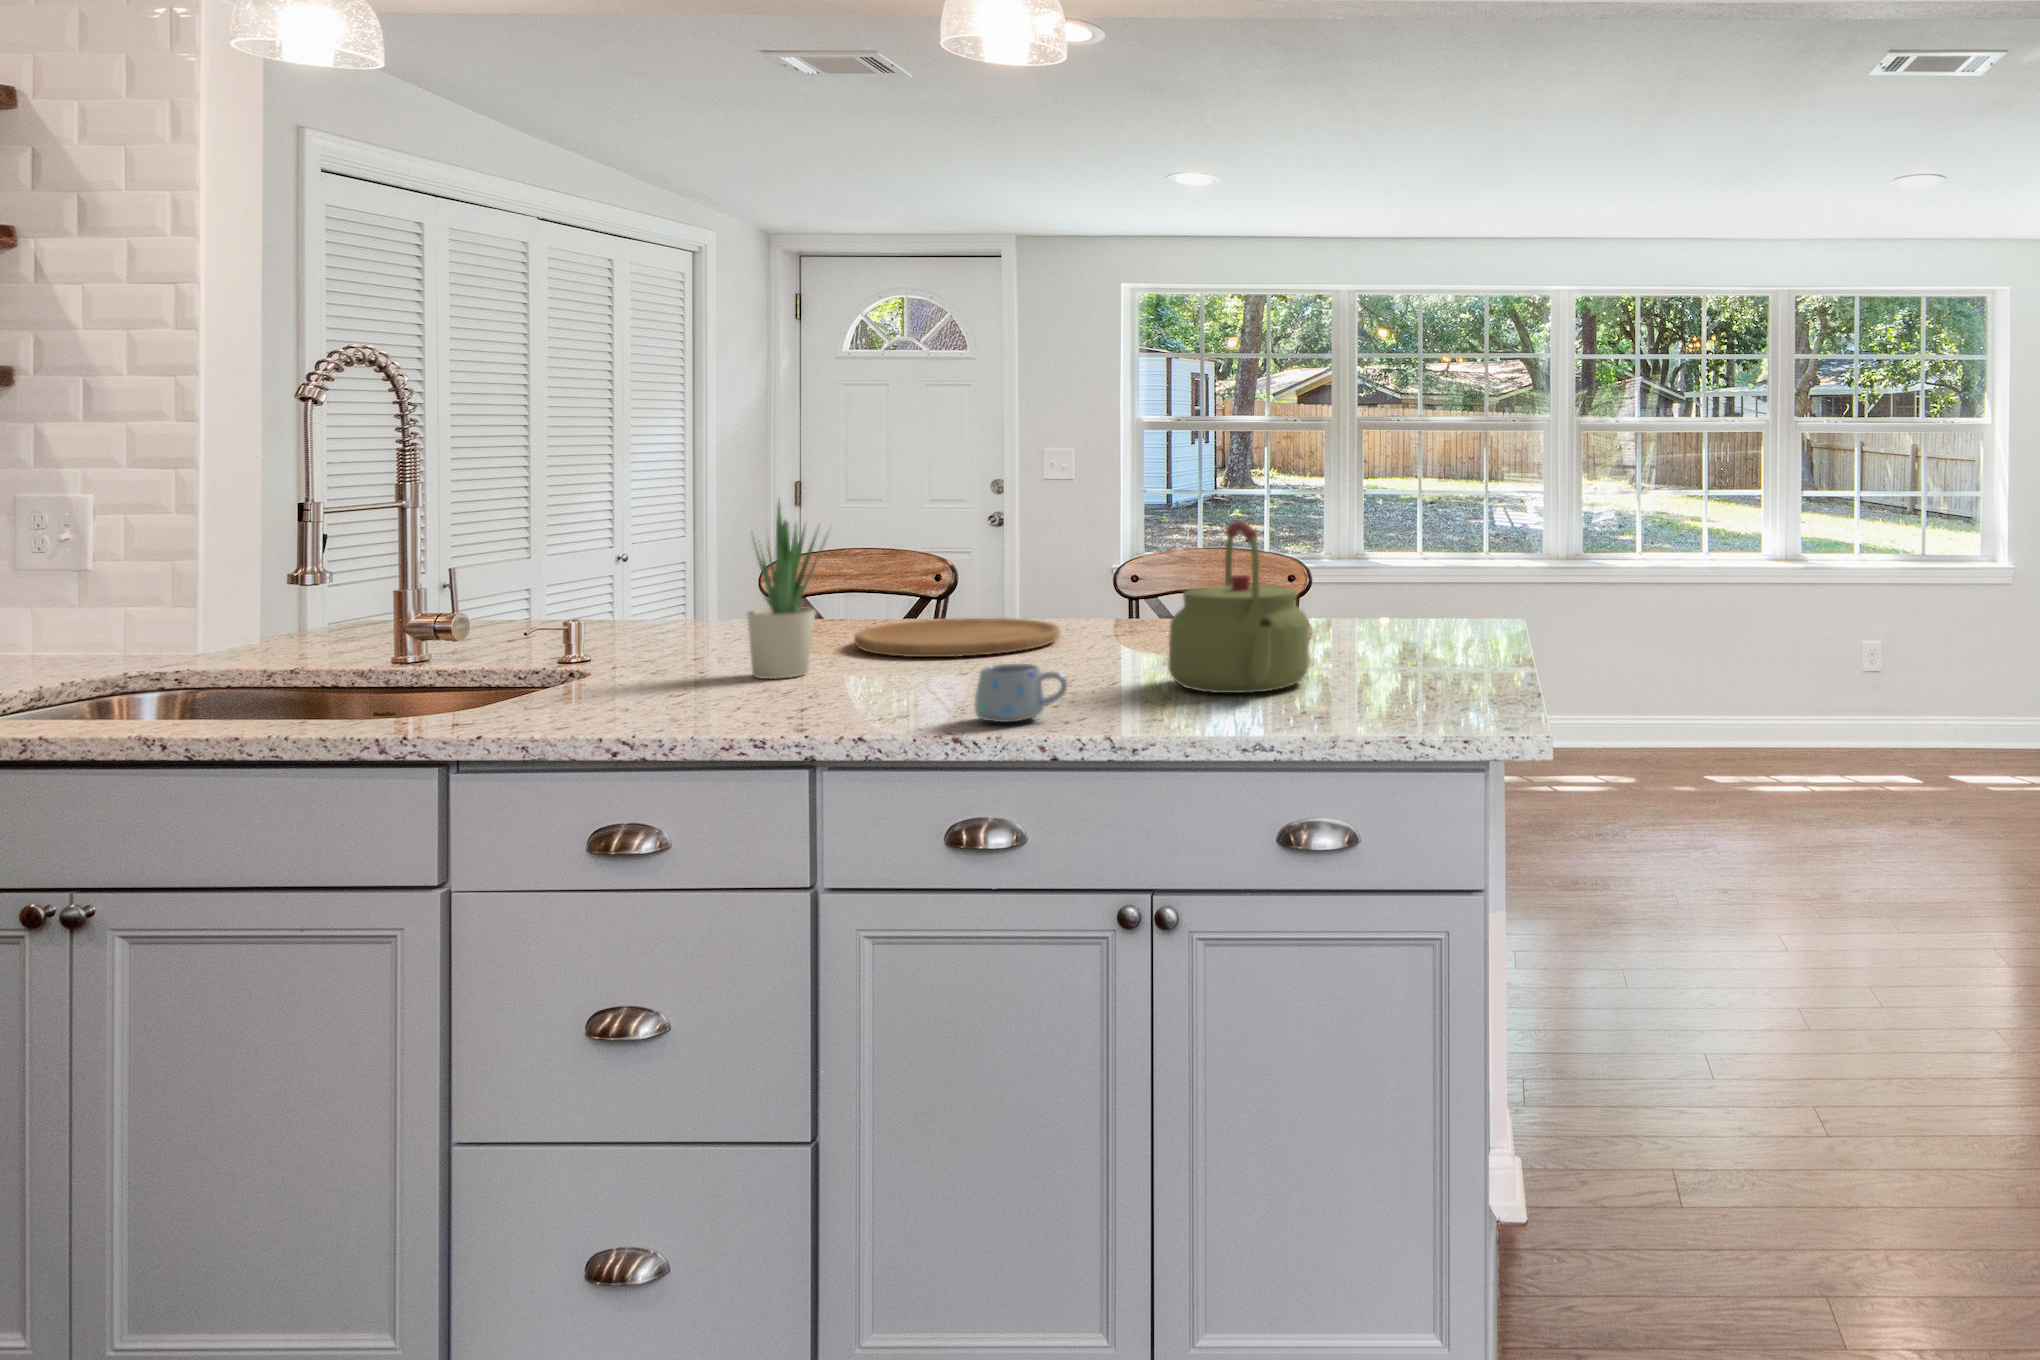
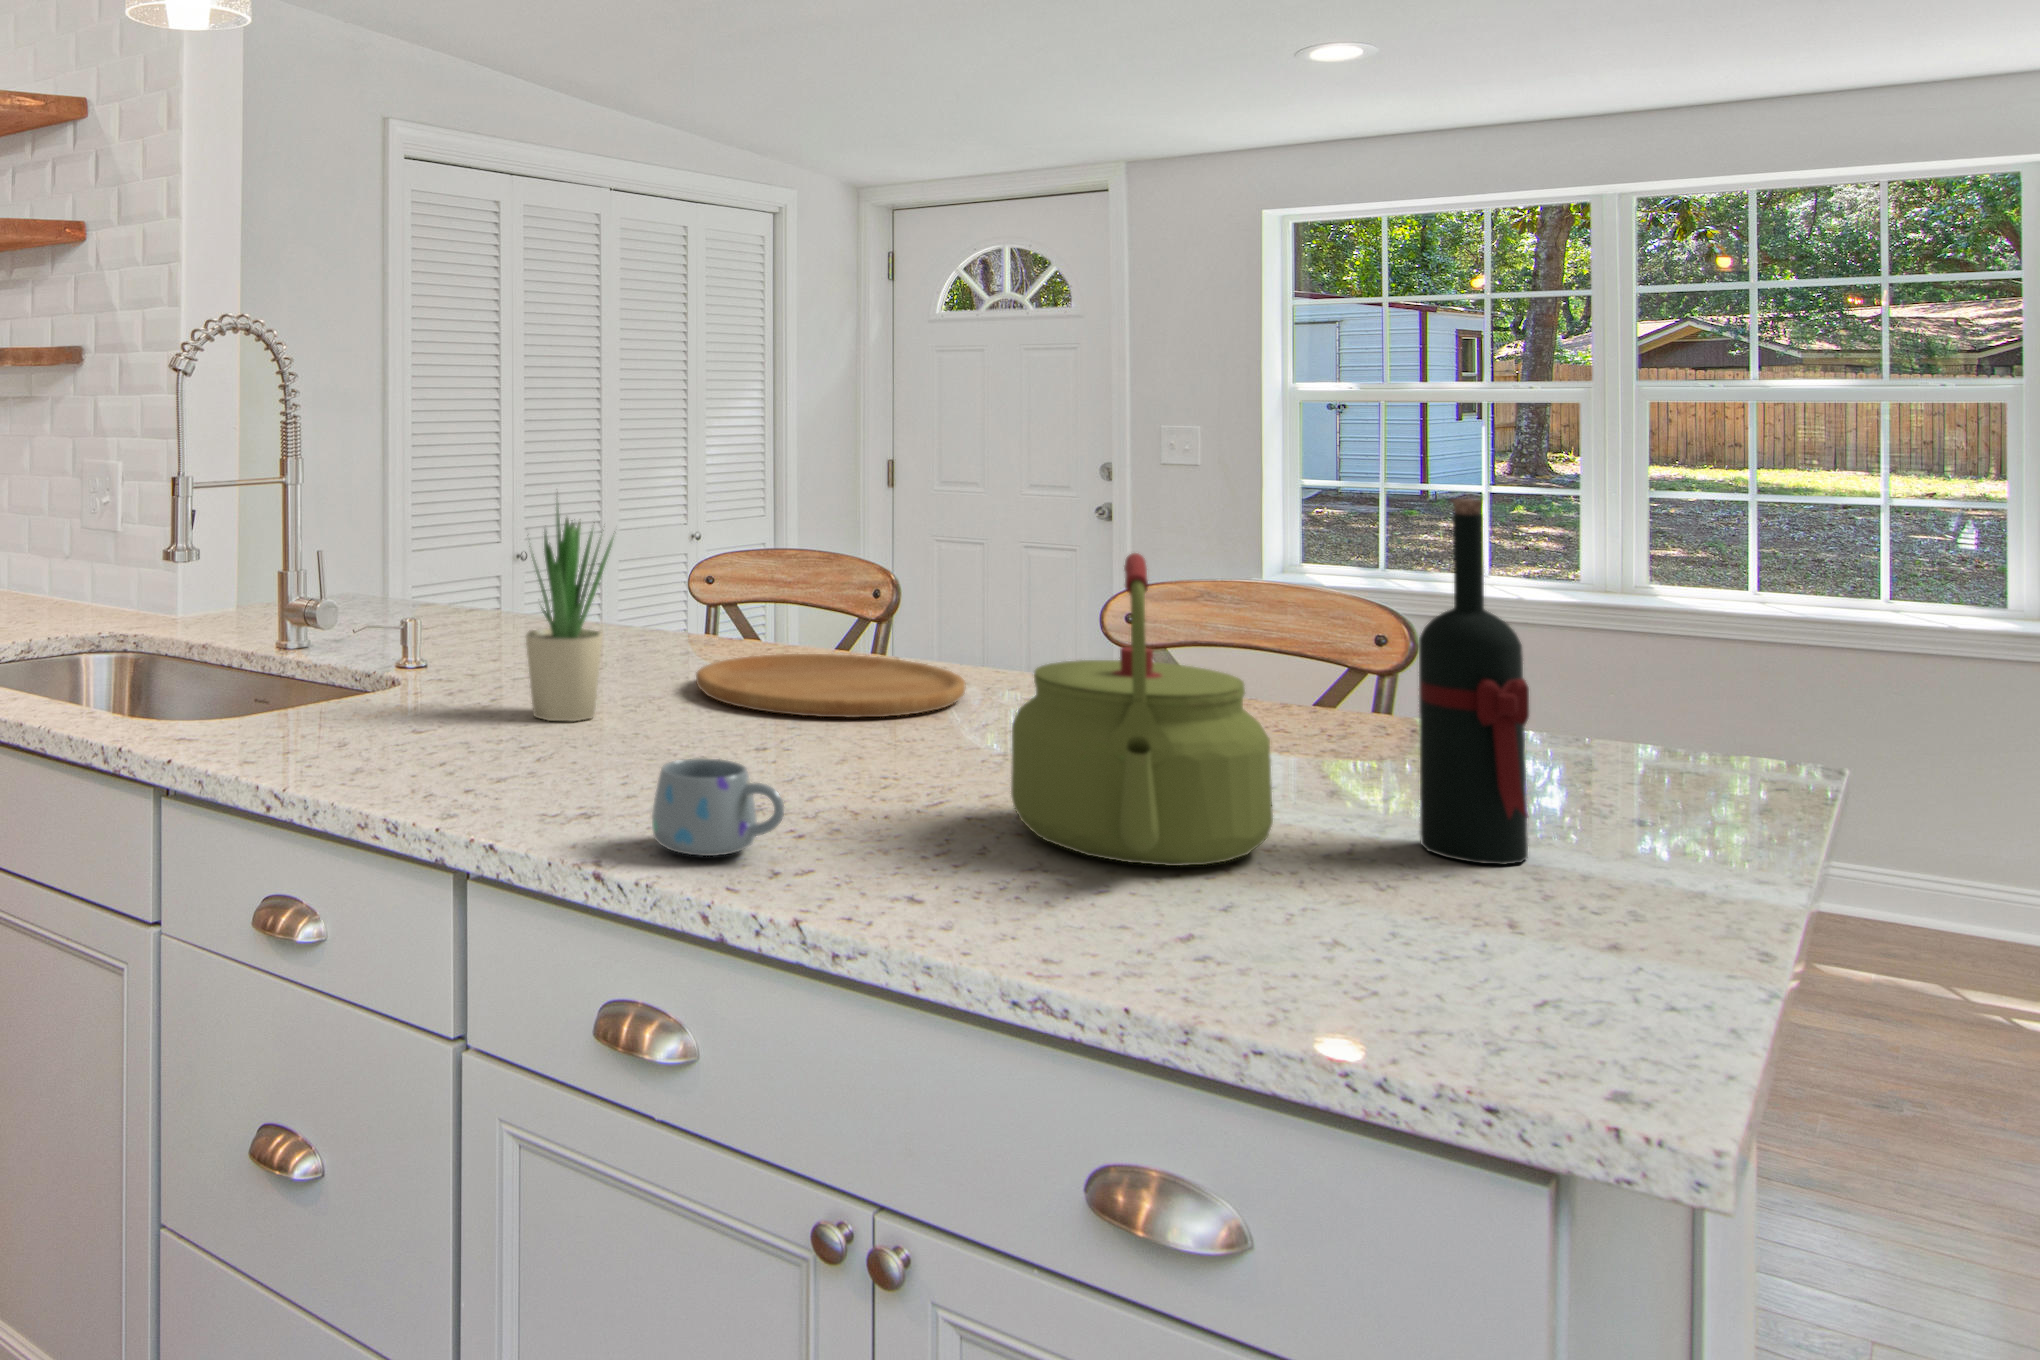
wine bottle: none [1368,486,1420,672] -> present [1419,499,1529,865]

